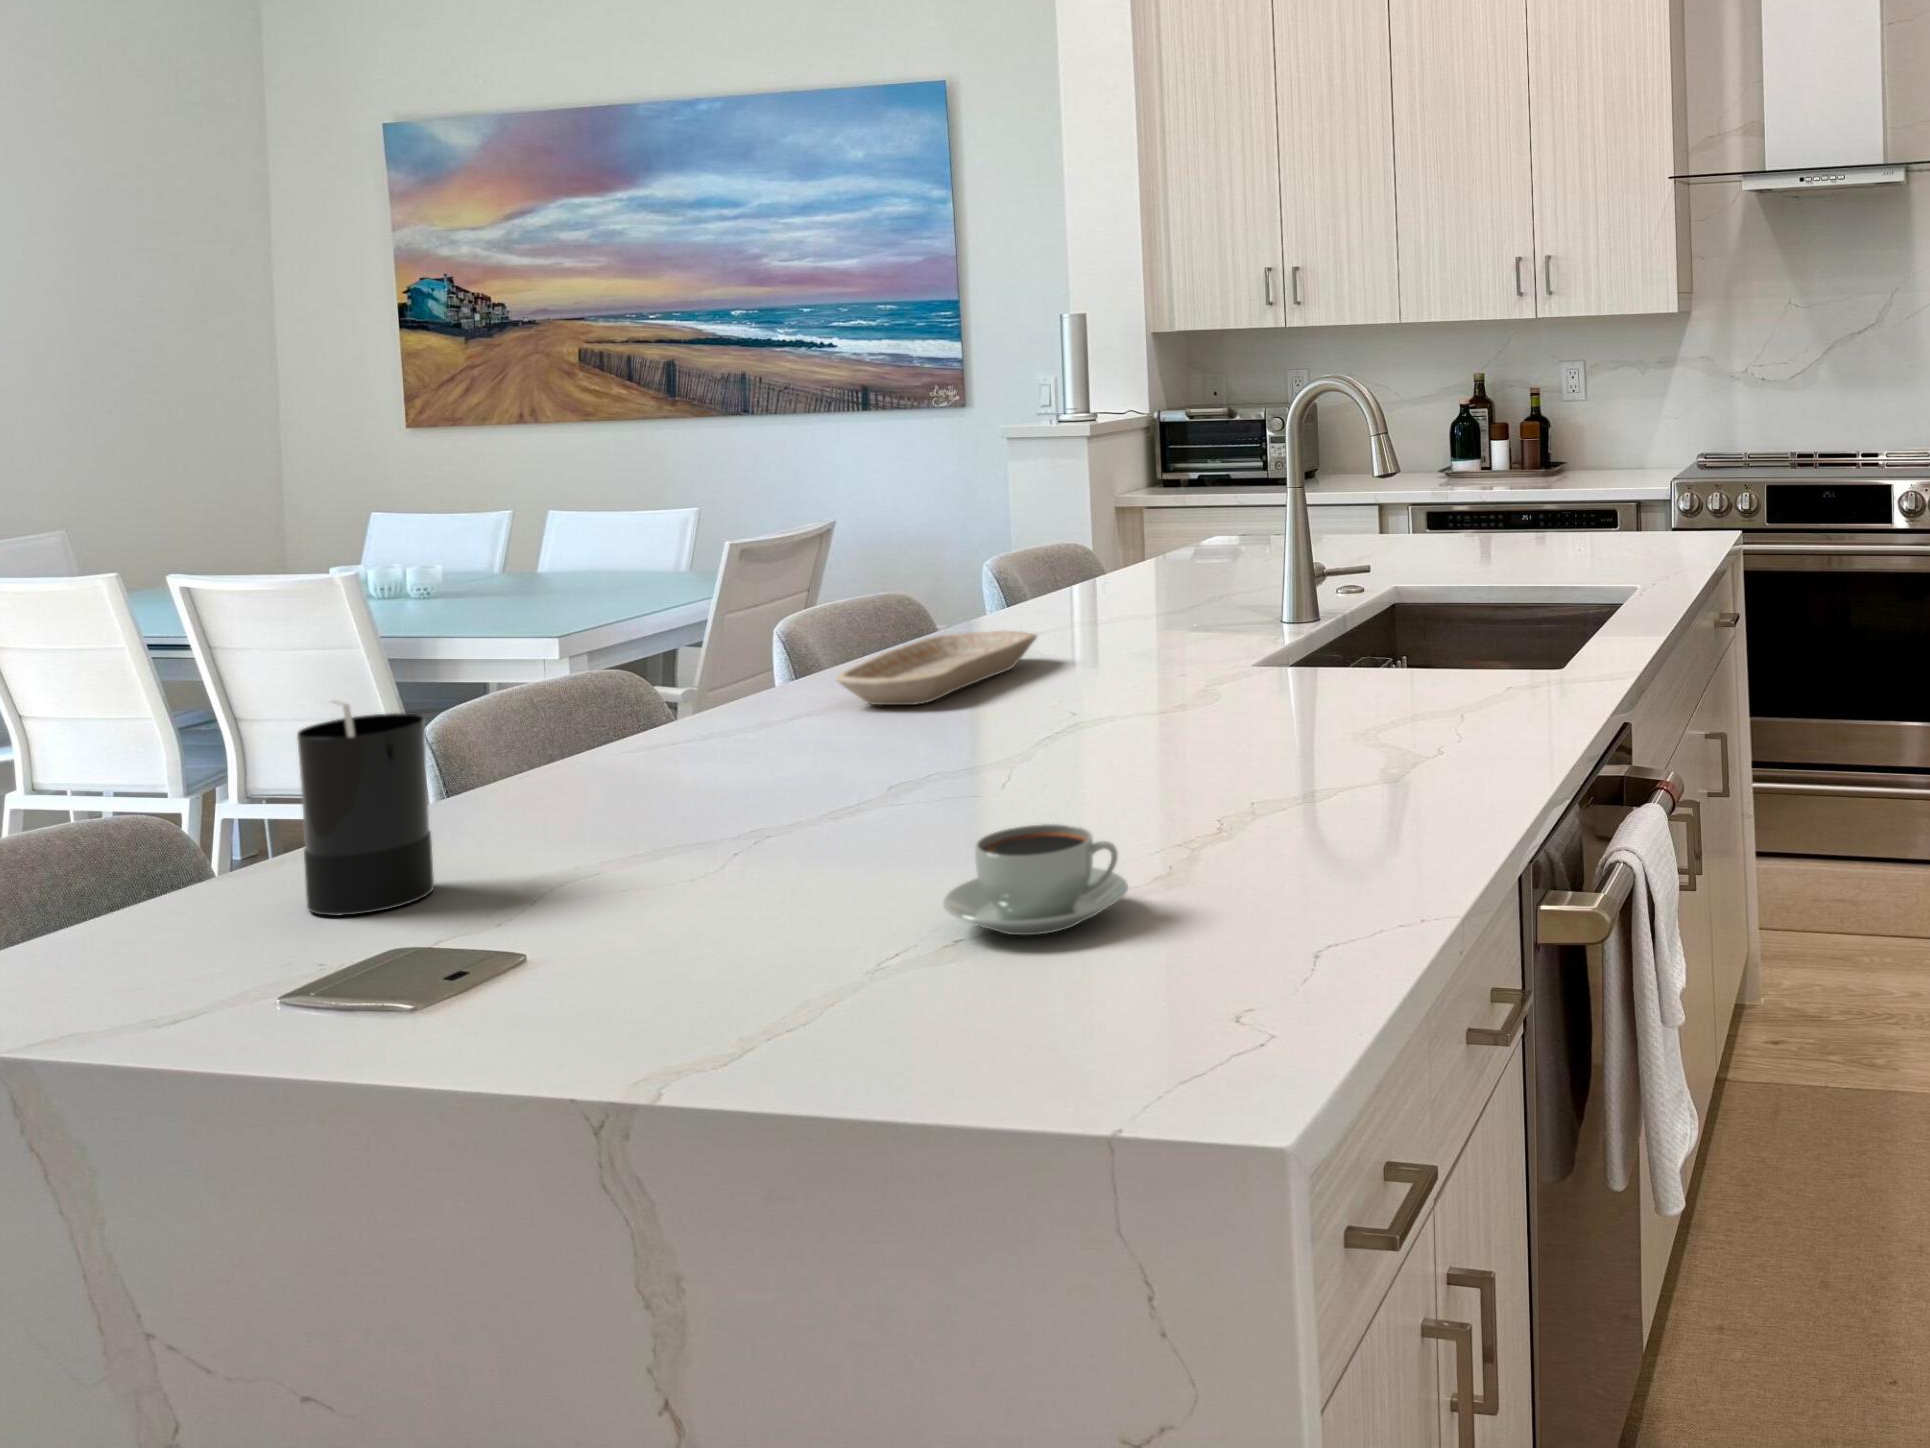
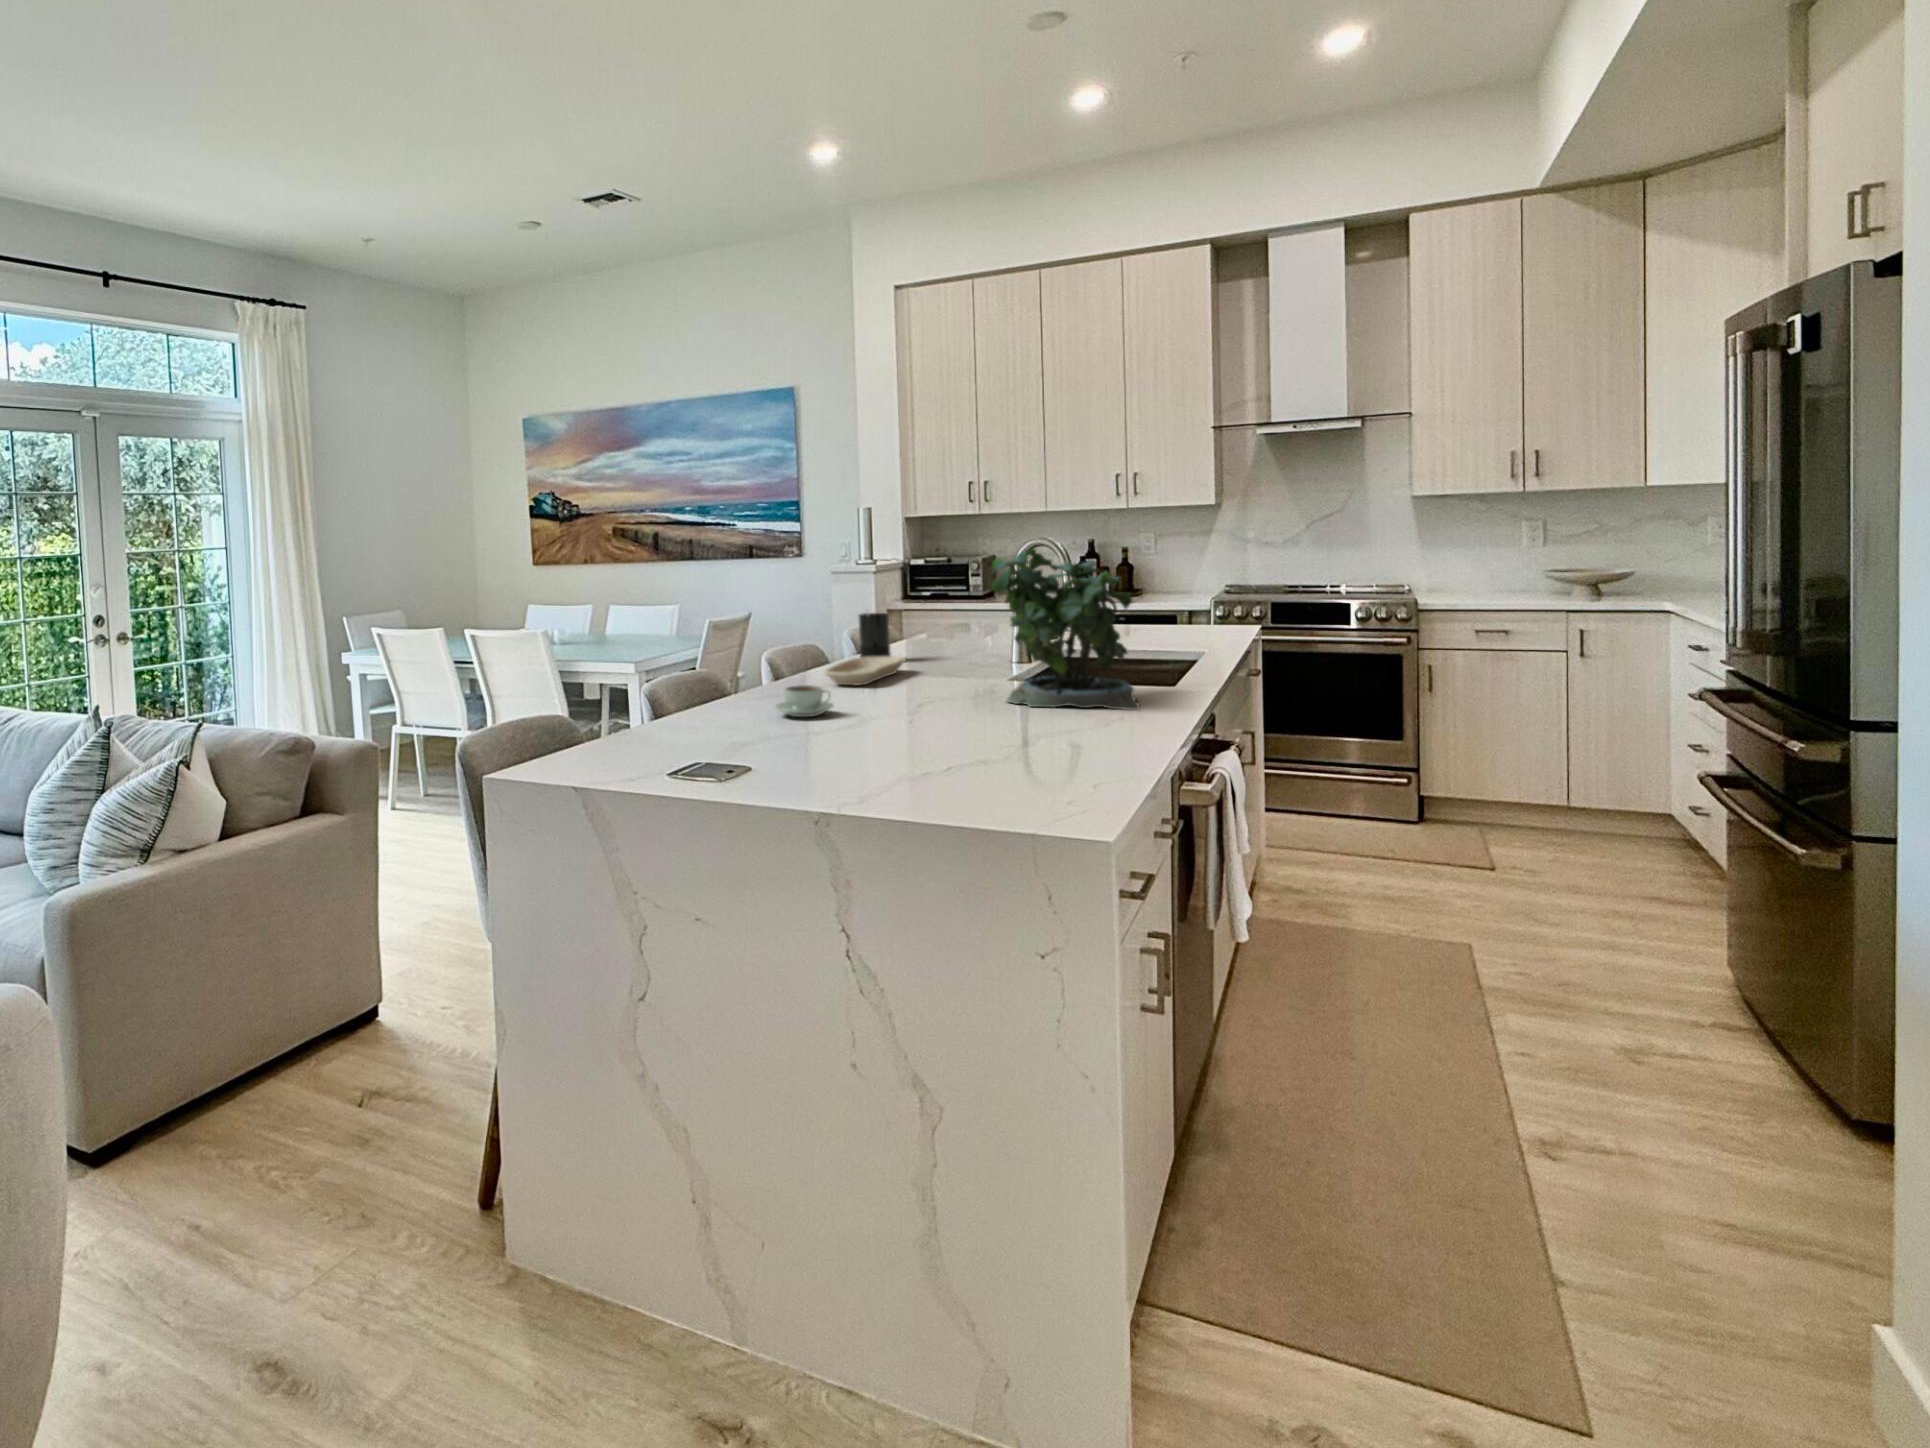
potted plant: none [1168,386,1472,752] -> present [991,541,1140,710]
candle: present [297,700,434,916] -> present [859,612,891,658]
coffee cup: present [943,824,1128,935] -> present [775,685,833,717]

